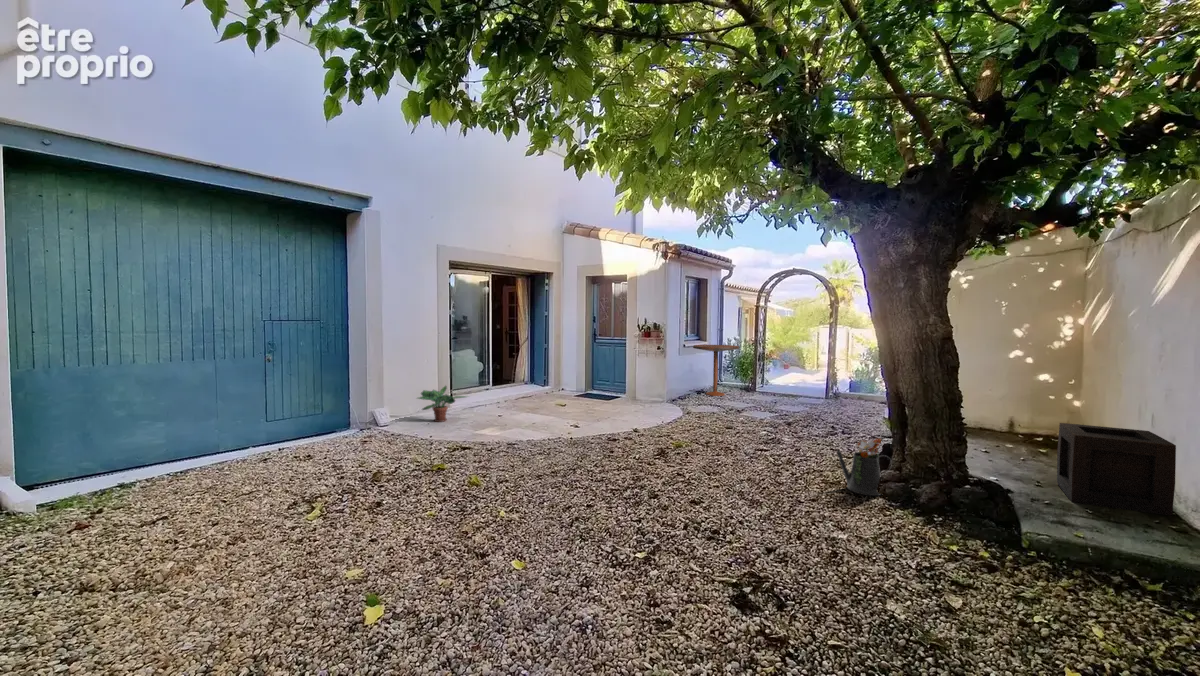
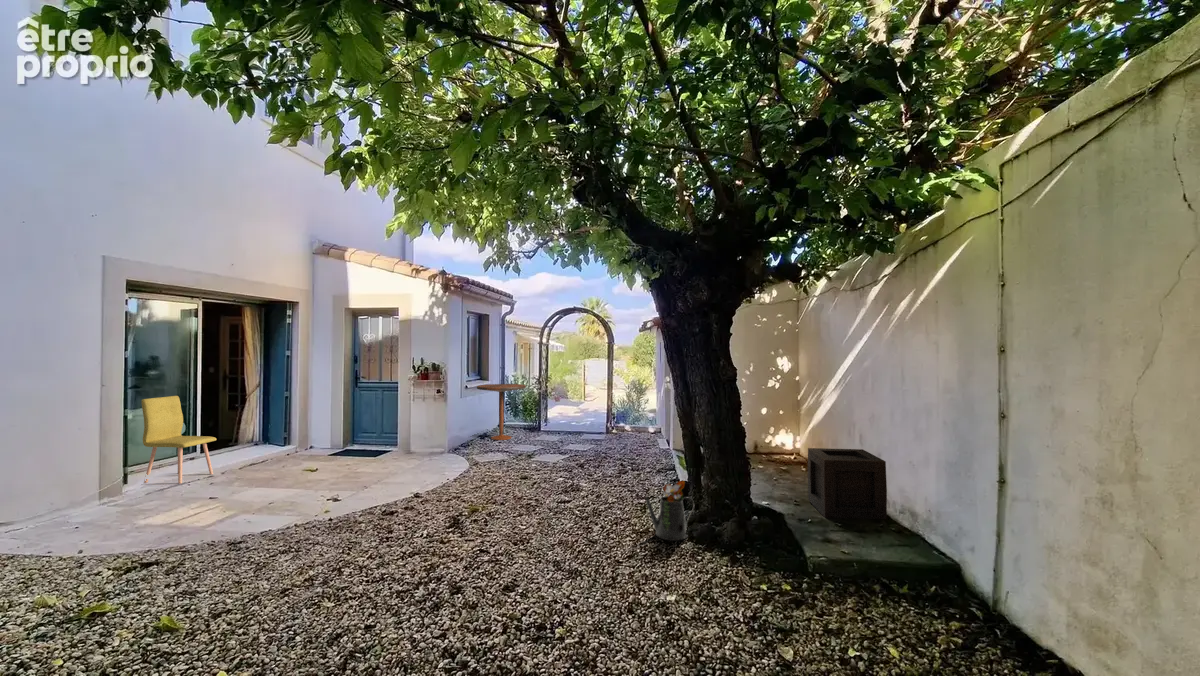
chair: none [460,343,502,405] -> present [142,396,216,484]
potted plant: present [419,386,465,422] -> none [48,465,160,523]

